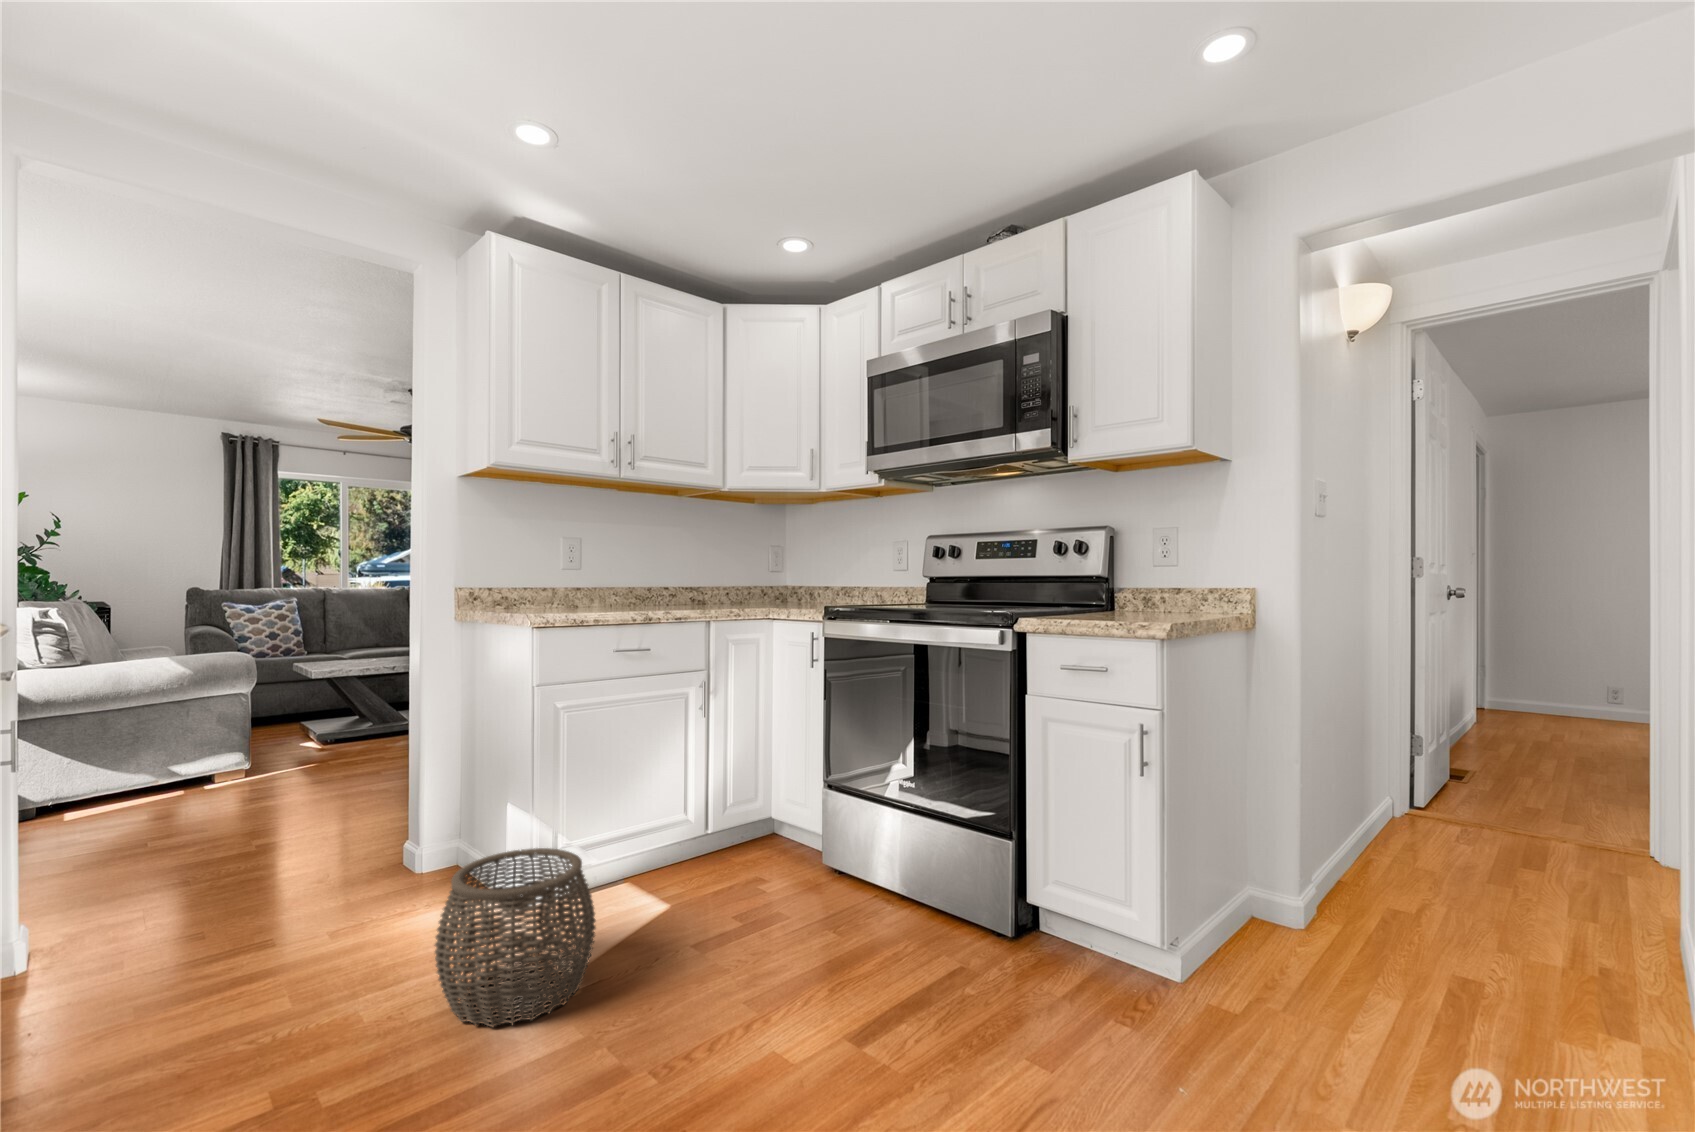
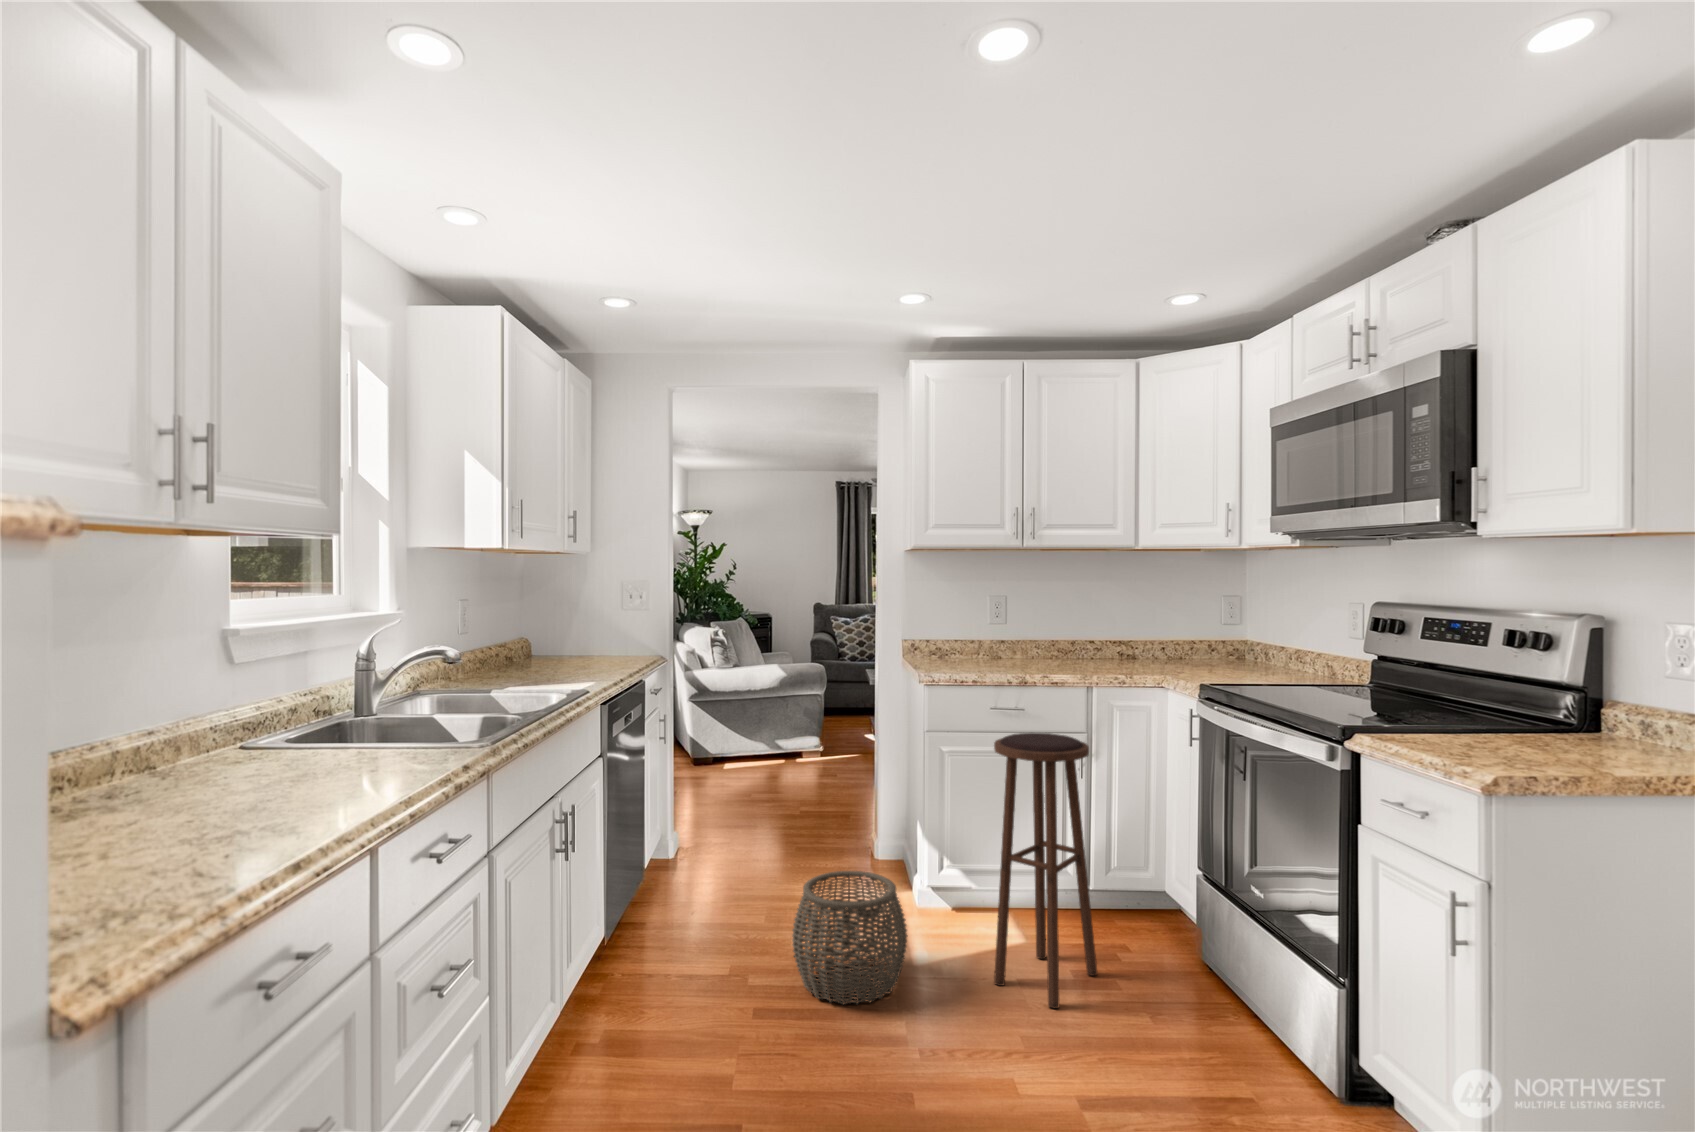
stool: none [671,658,769,937] -> present [994,733,1097,1008]

